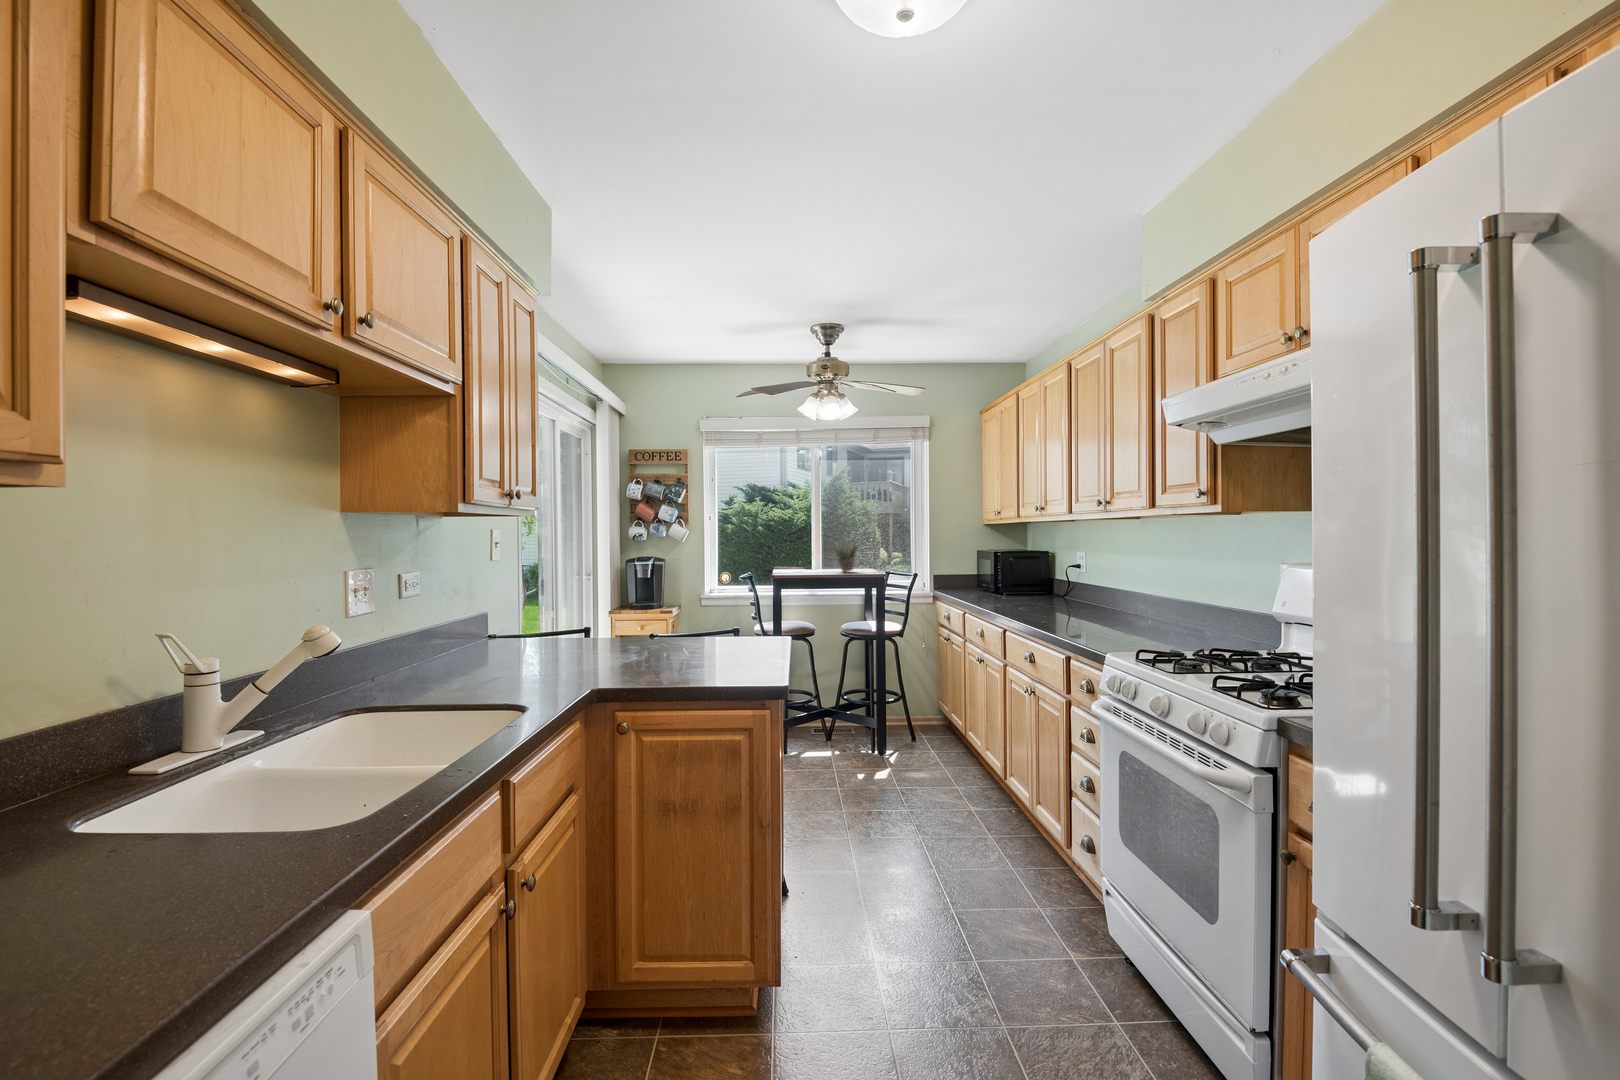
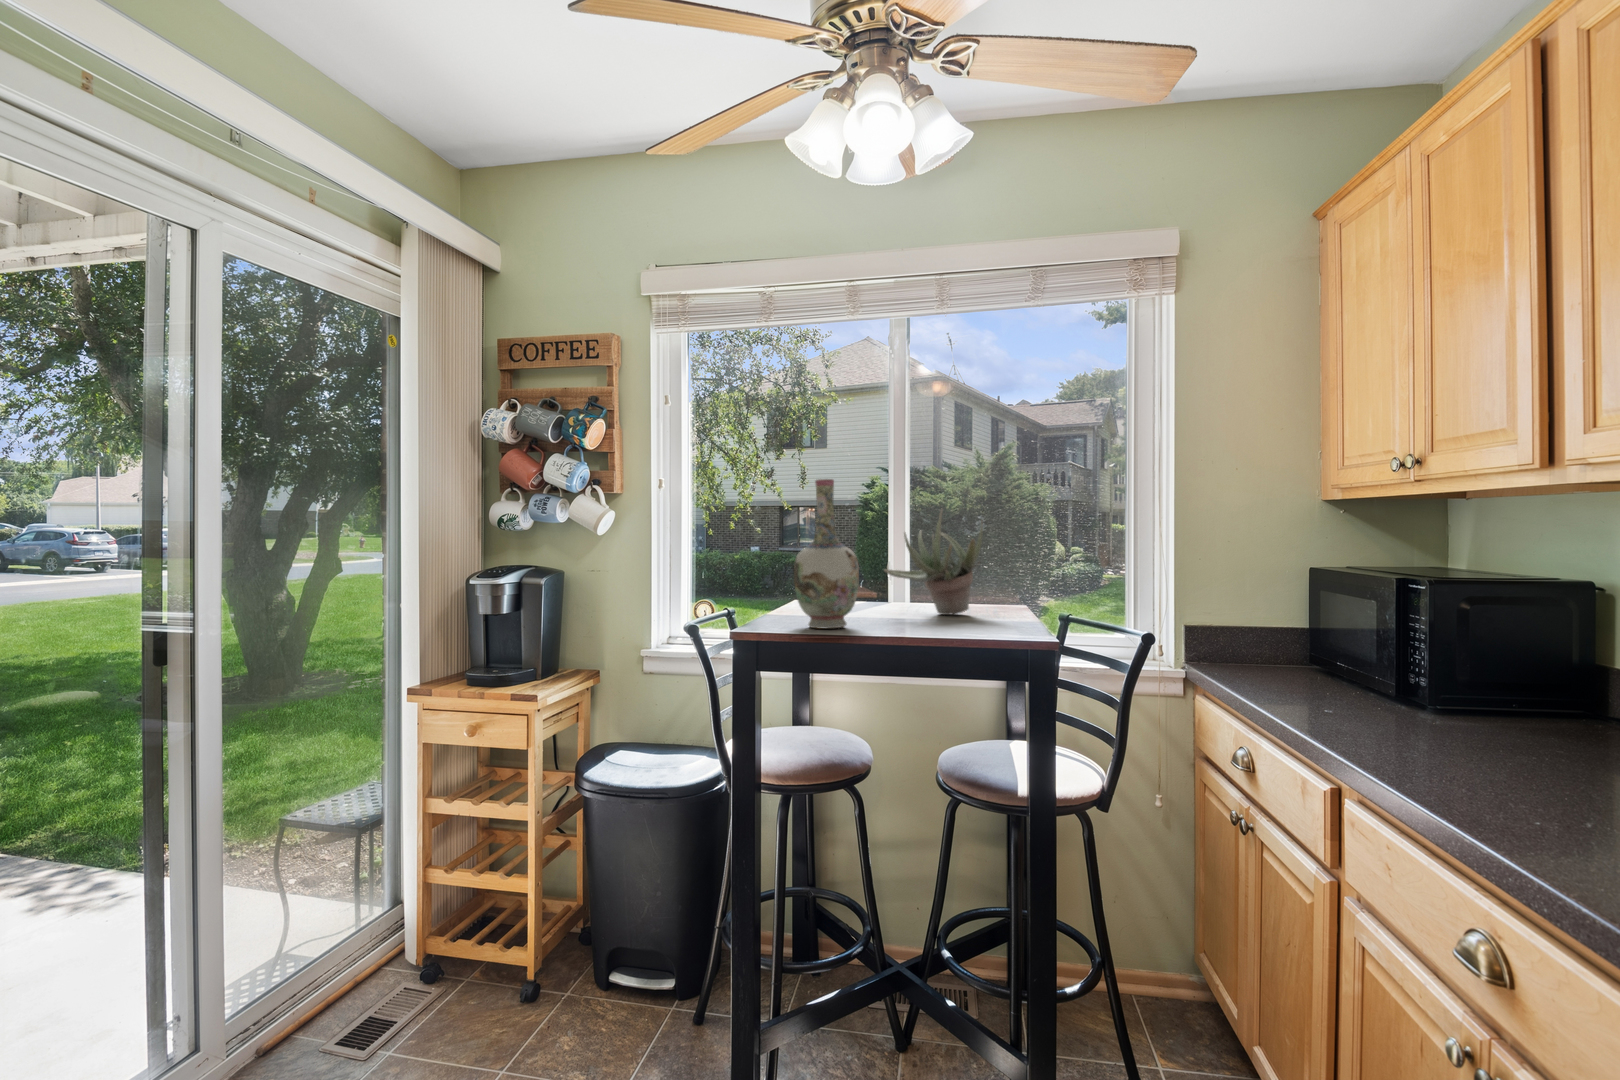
vase: none [798,526,820,575] -> present [794,479,859,628]

